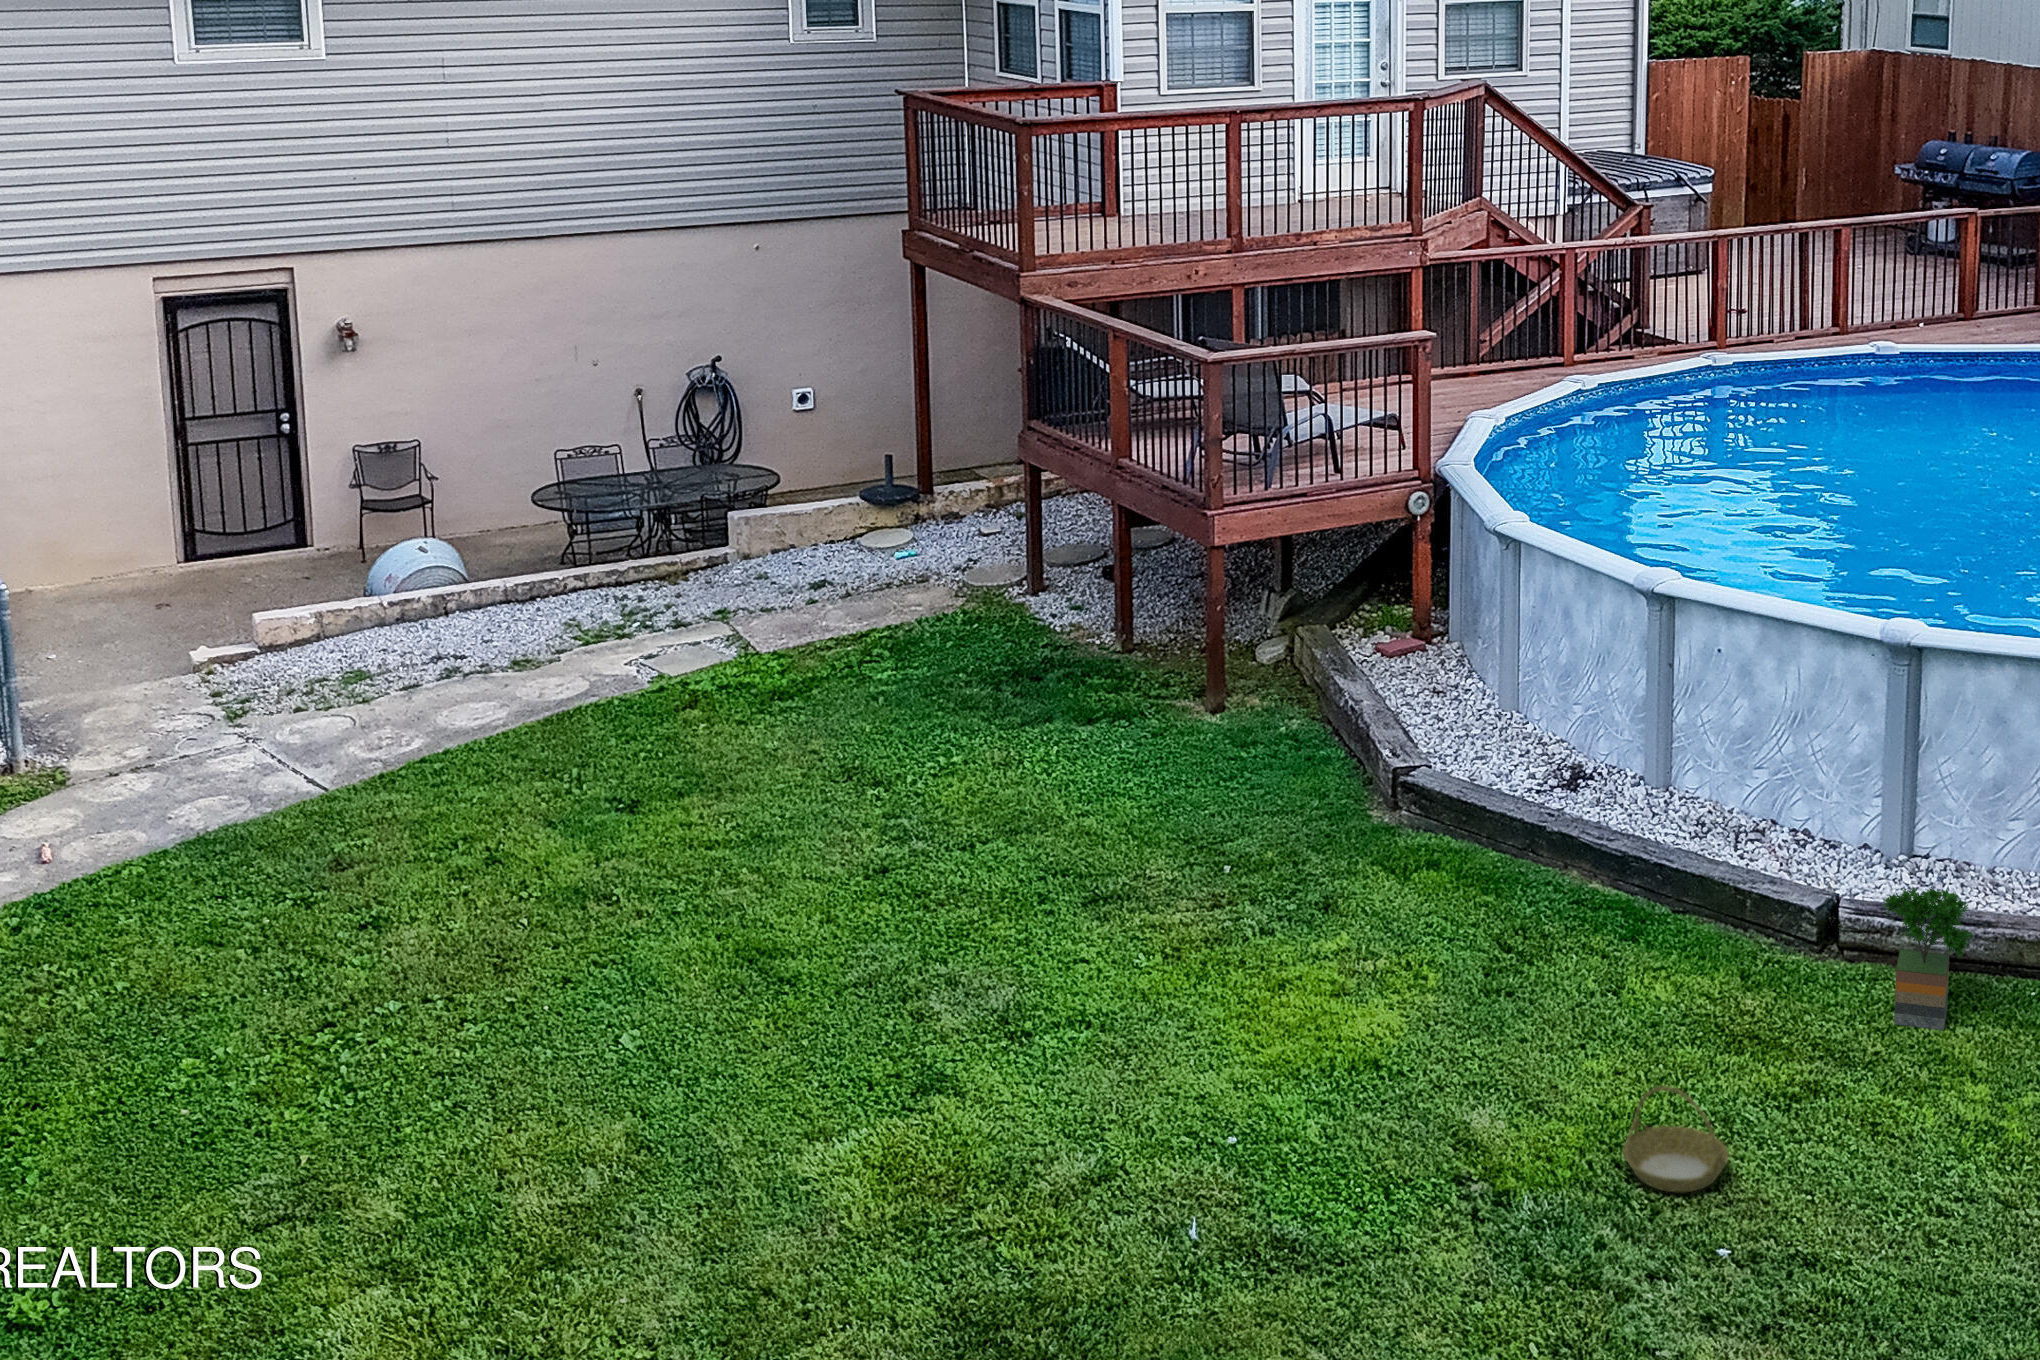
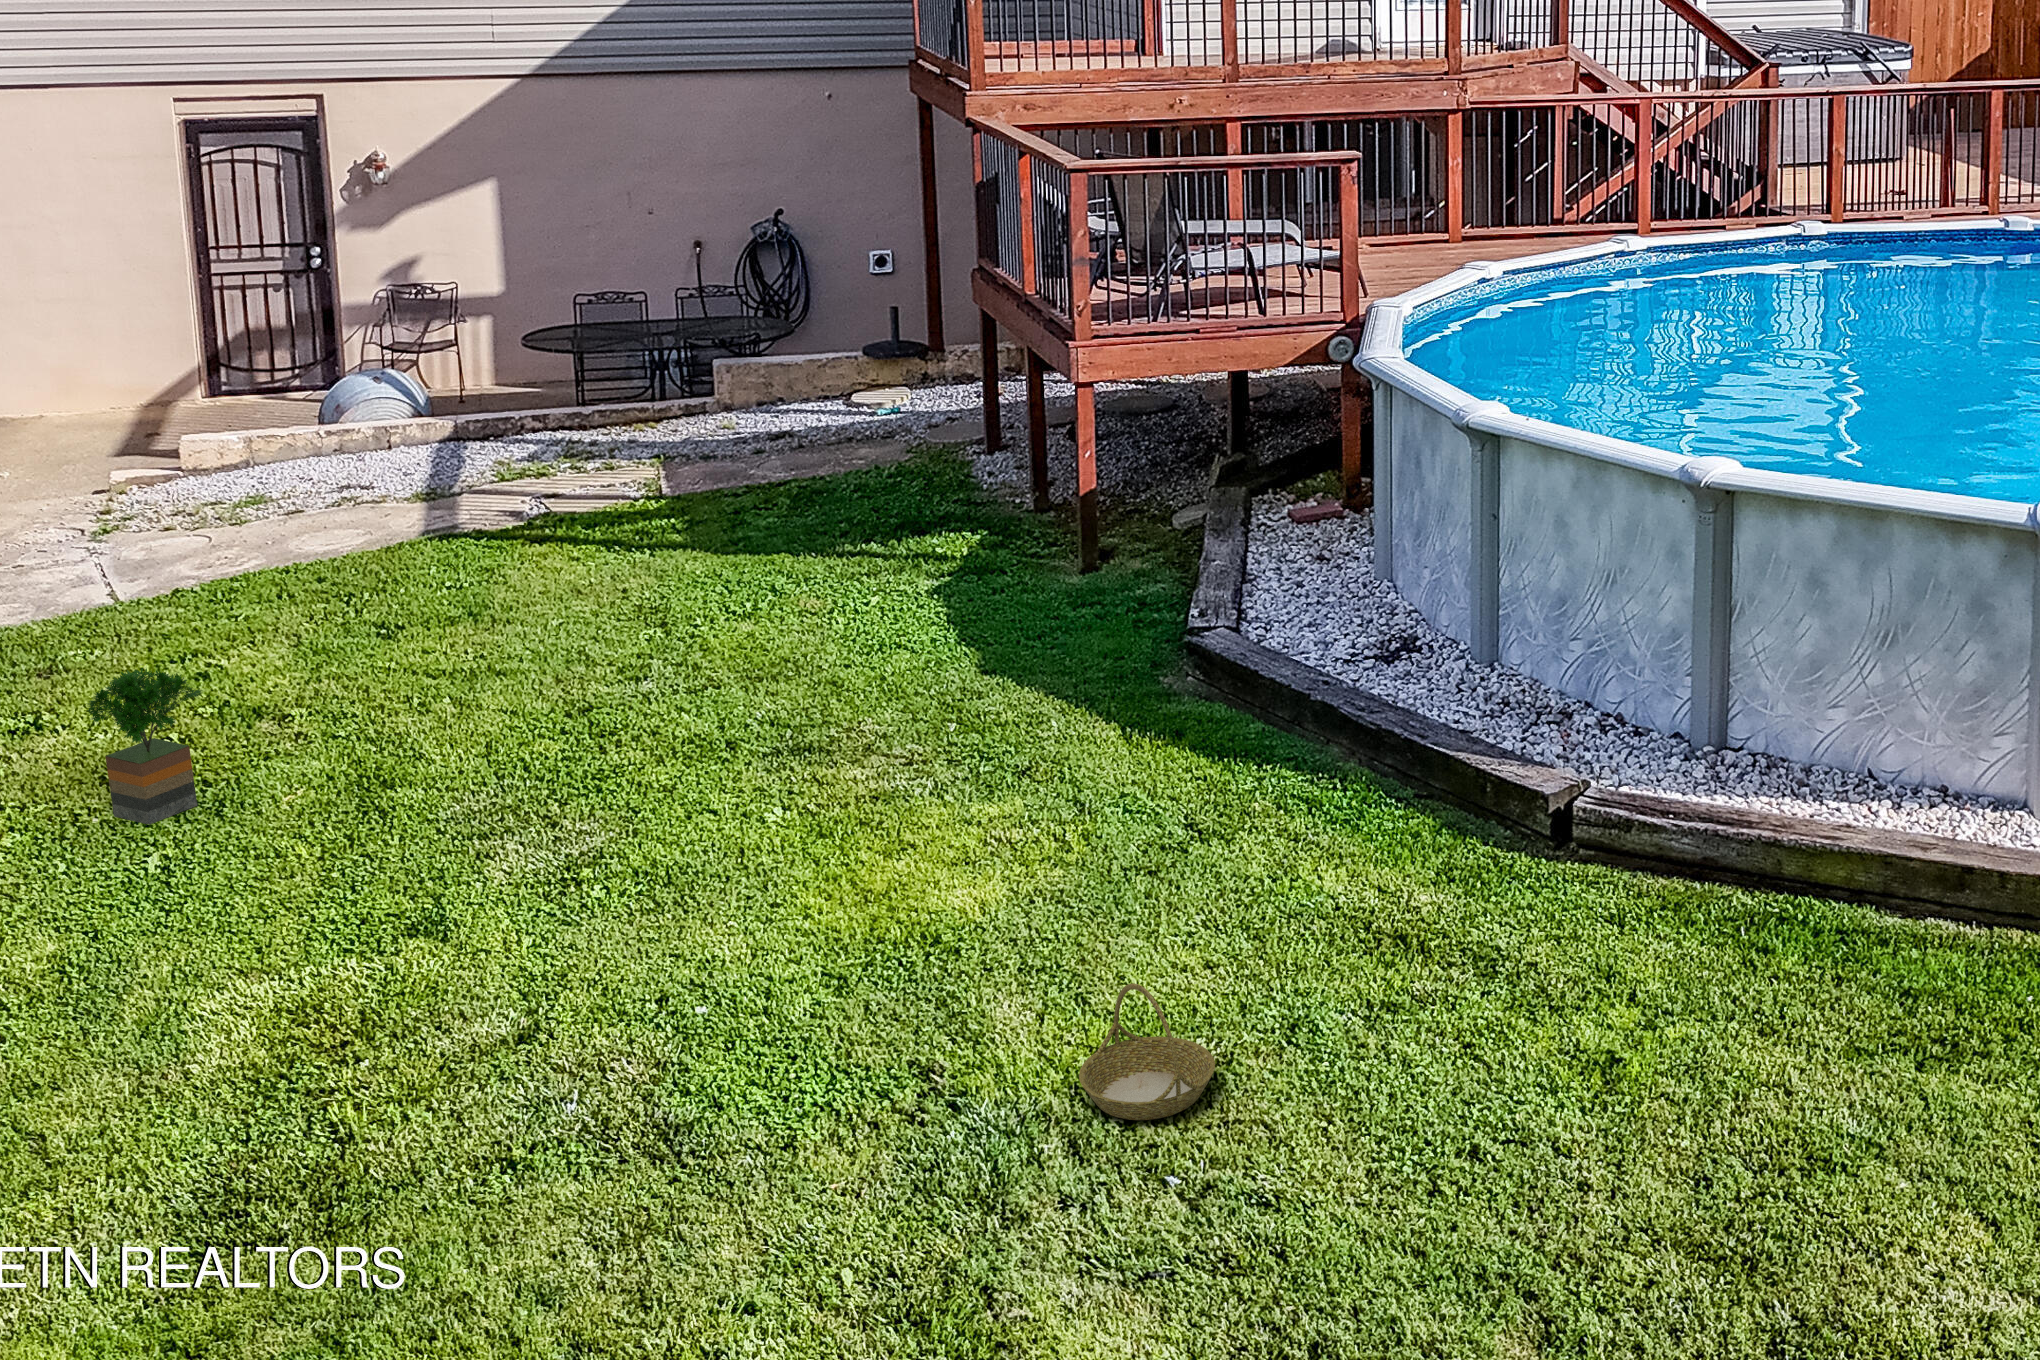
potted tree: present [1883,887,1973,1030] -> present [87,668,202,825]

